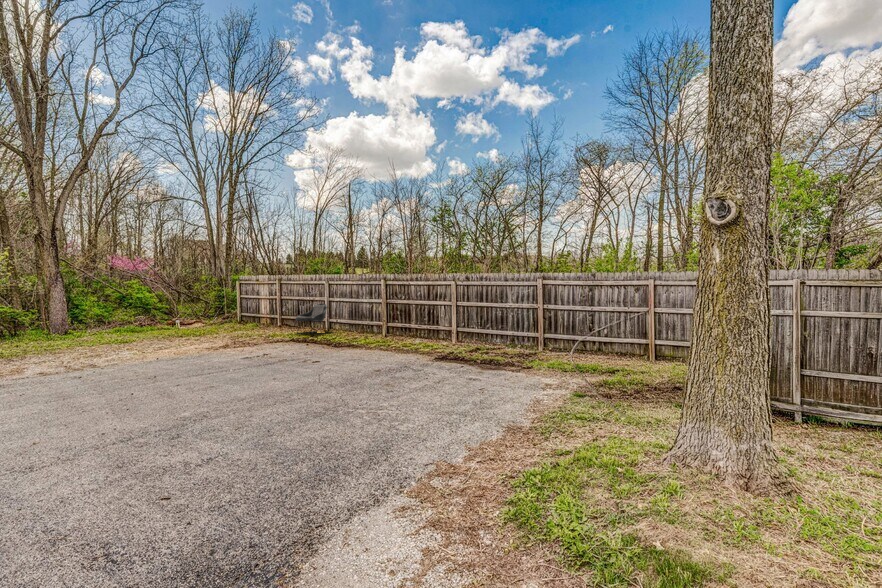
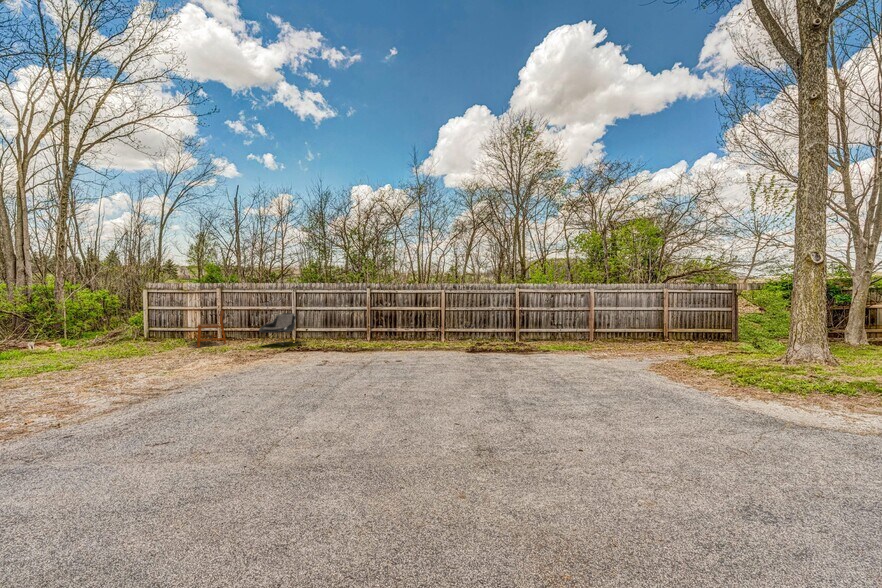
bench: none [258,299,283,330] -> present [197,310,226,347]

